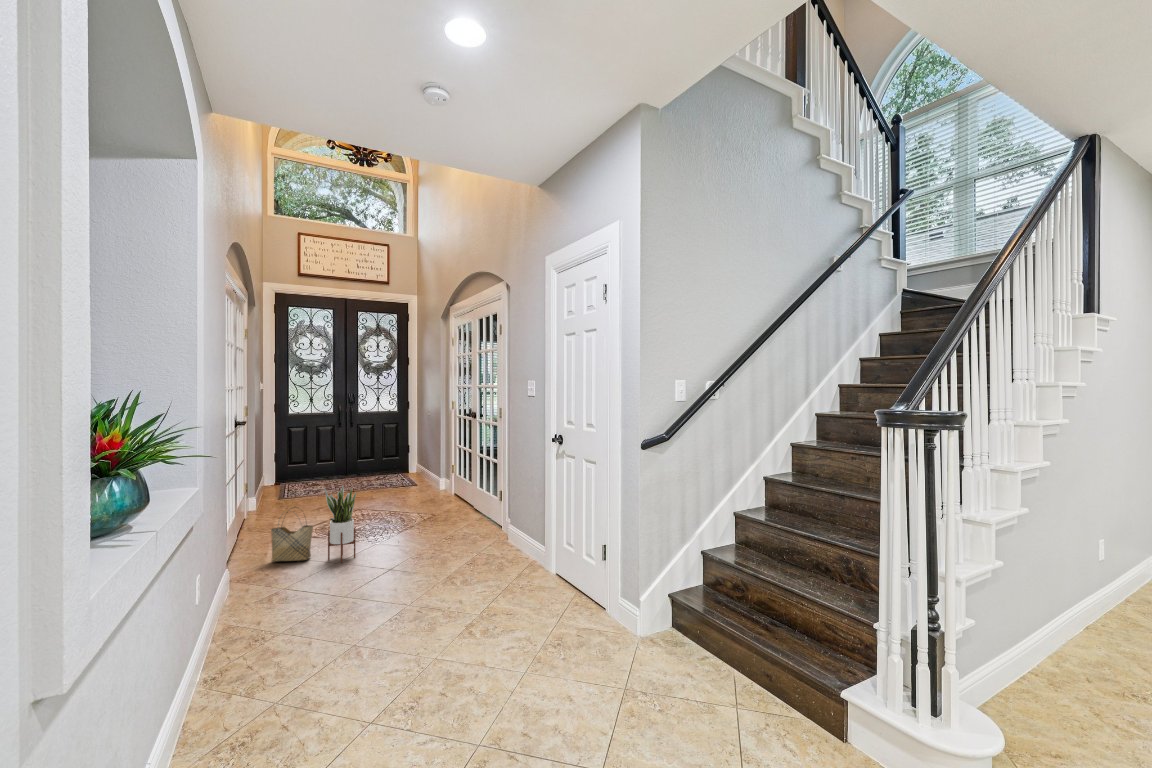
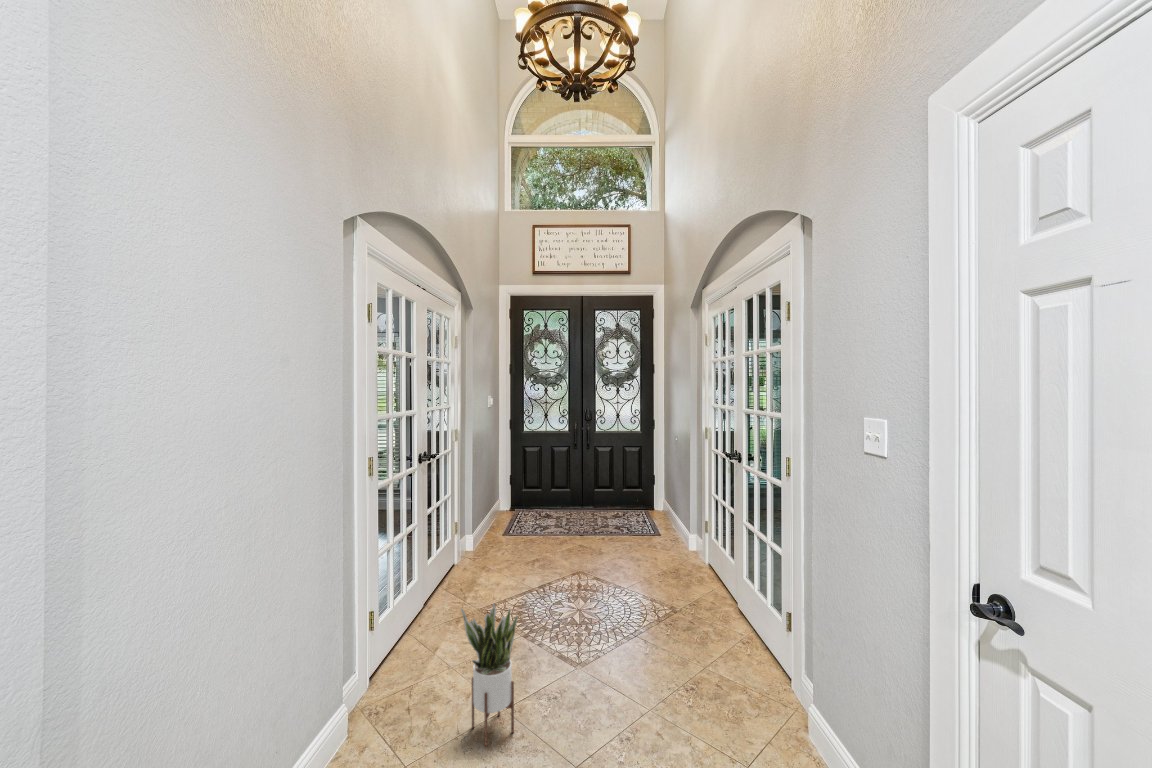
woven basket: present [271,512,313,562] -> none [398,616,458,717]

